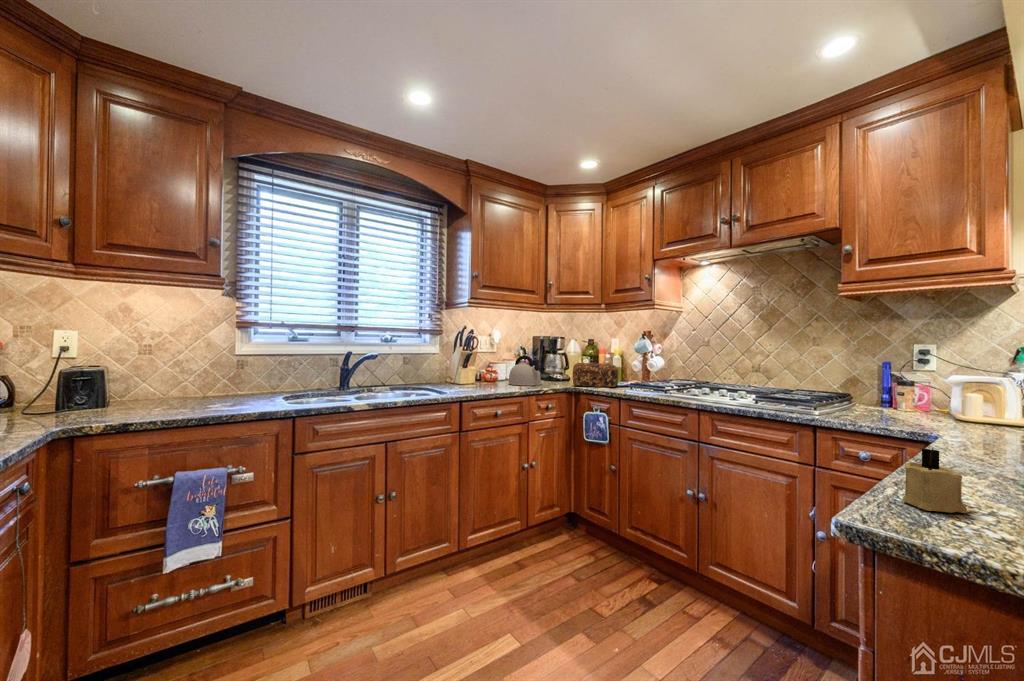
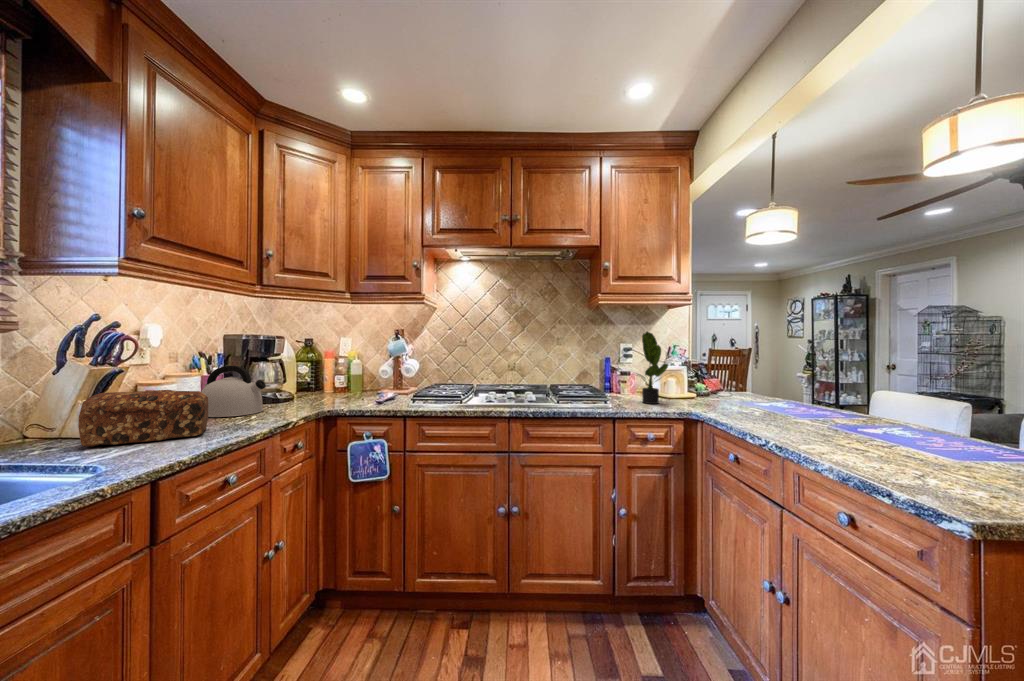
potted plant: none [868,326,931,420] -> present [638,331,668,404]
bread loaf: present [572,363,618,387] -> present [78,390,208,447]
candle: present [903,448,967,513] -> none [900,437,947,491]

